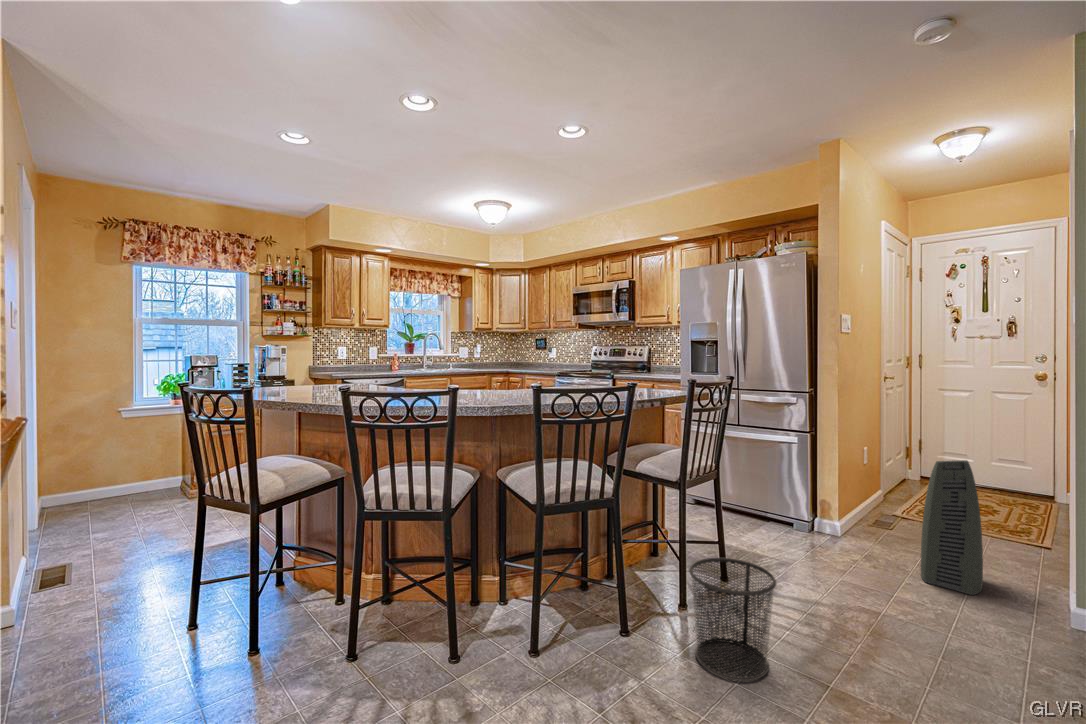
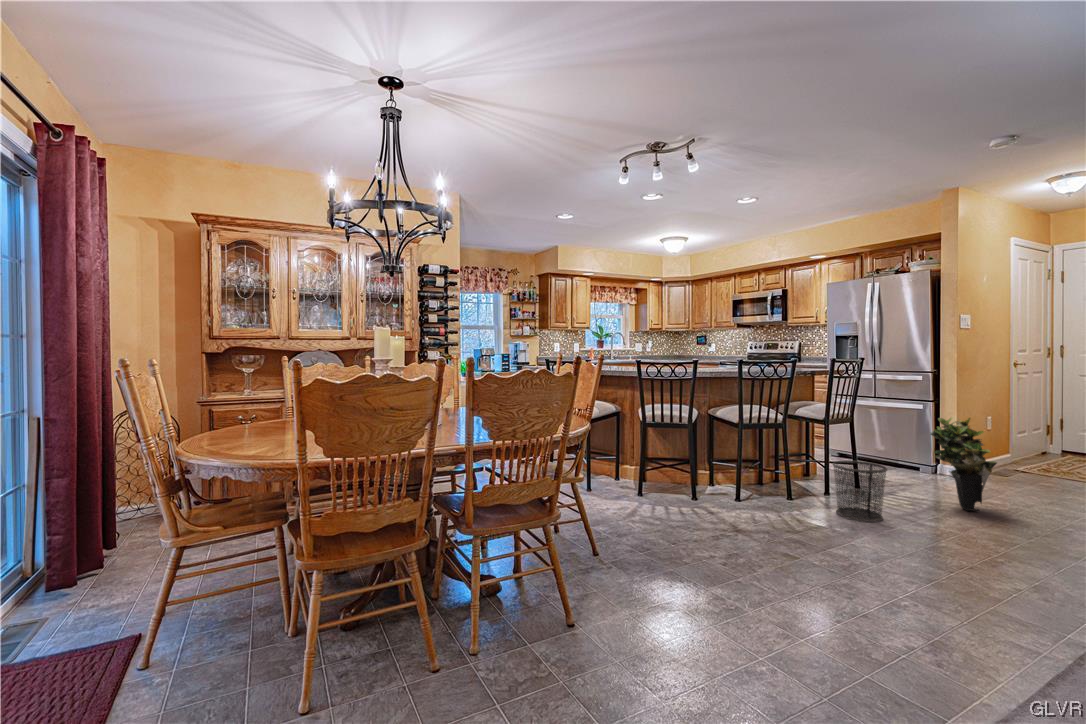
air purifier: present [921,460,983,595] -> none [1014,416,1064,507]
potted plant: none [823,469,917,623] -> present [930,417,997,511]

